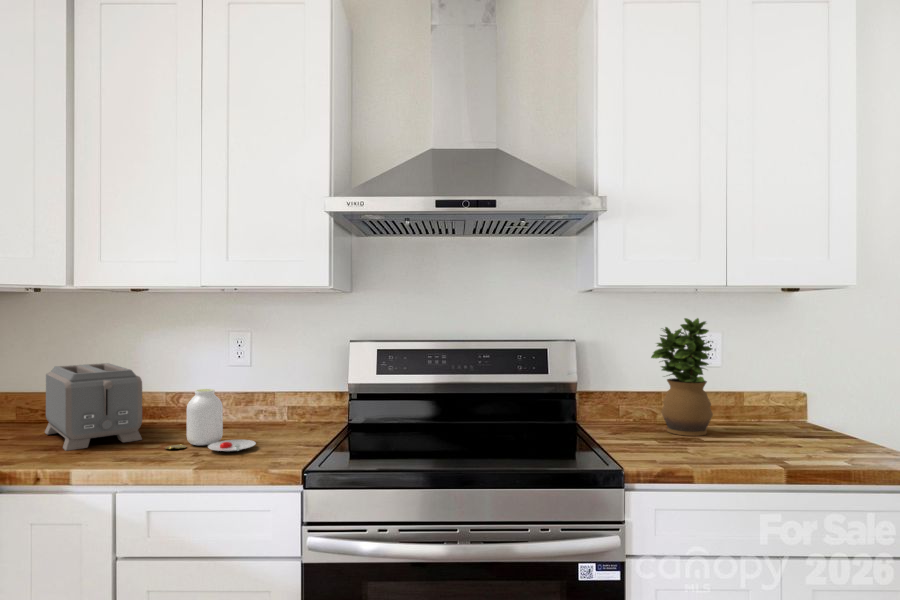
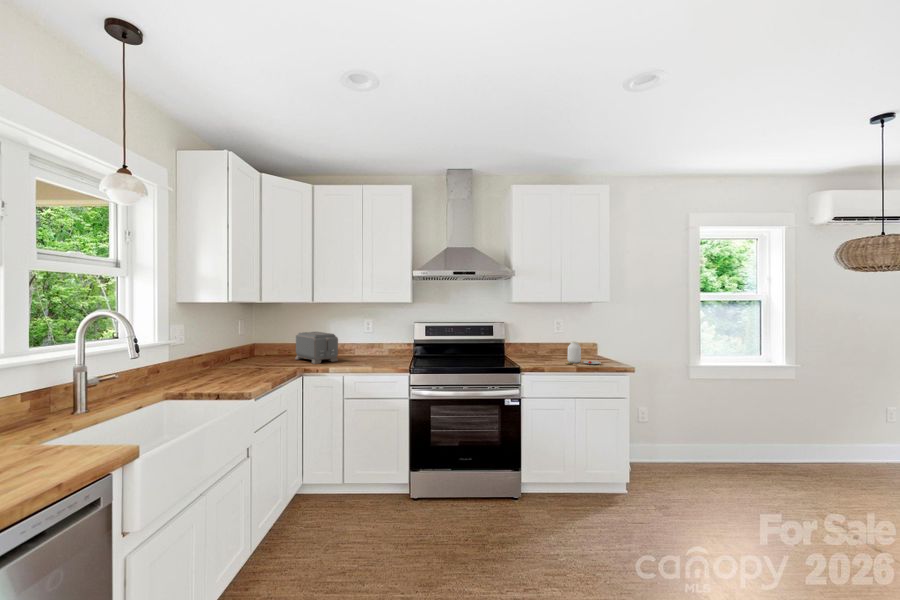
potted plant: present [651,318,713,436] -> none [534,314,558,359]
jar: present [166,389,256,452] -> present [566,342,601,364]

